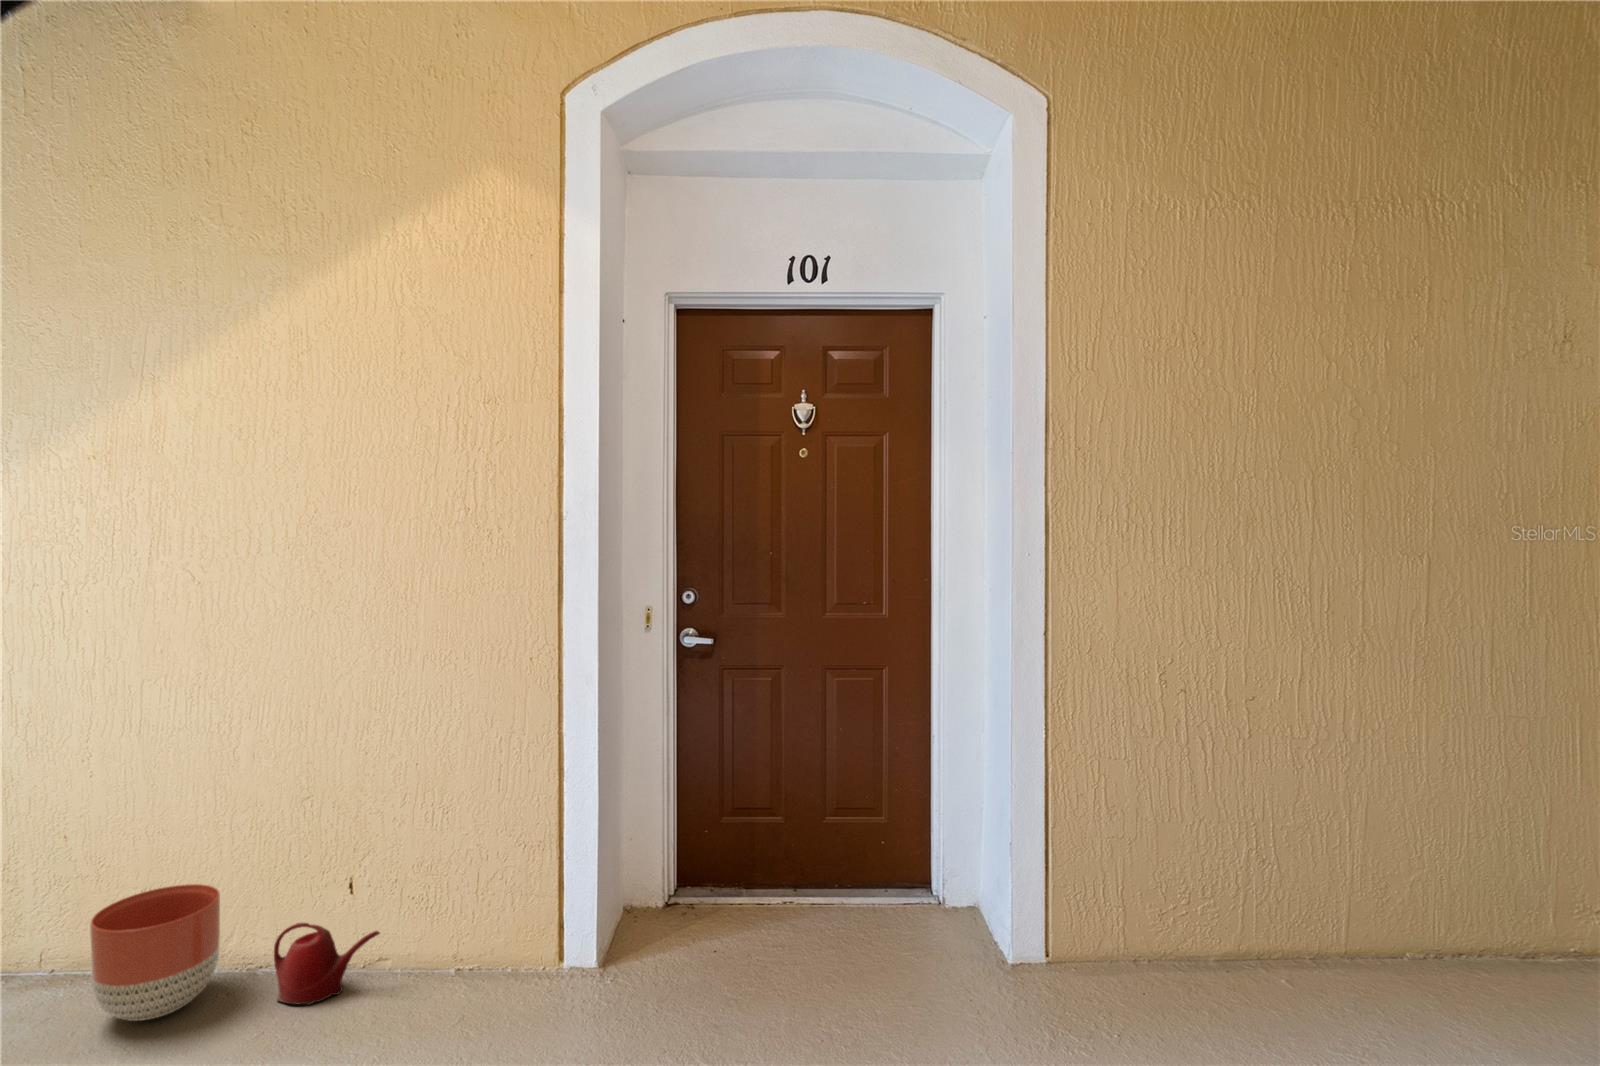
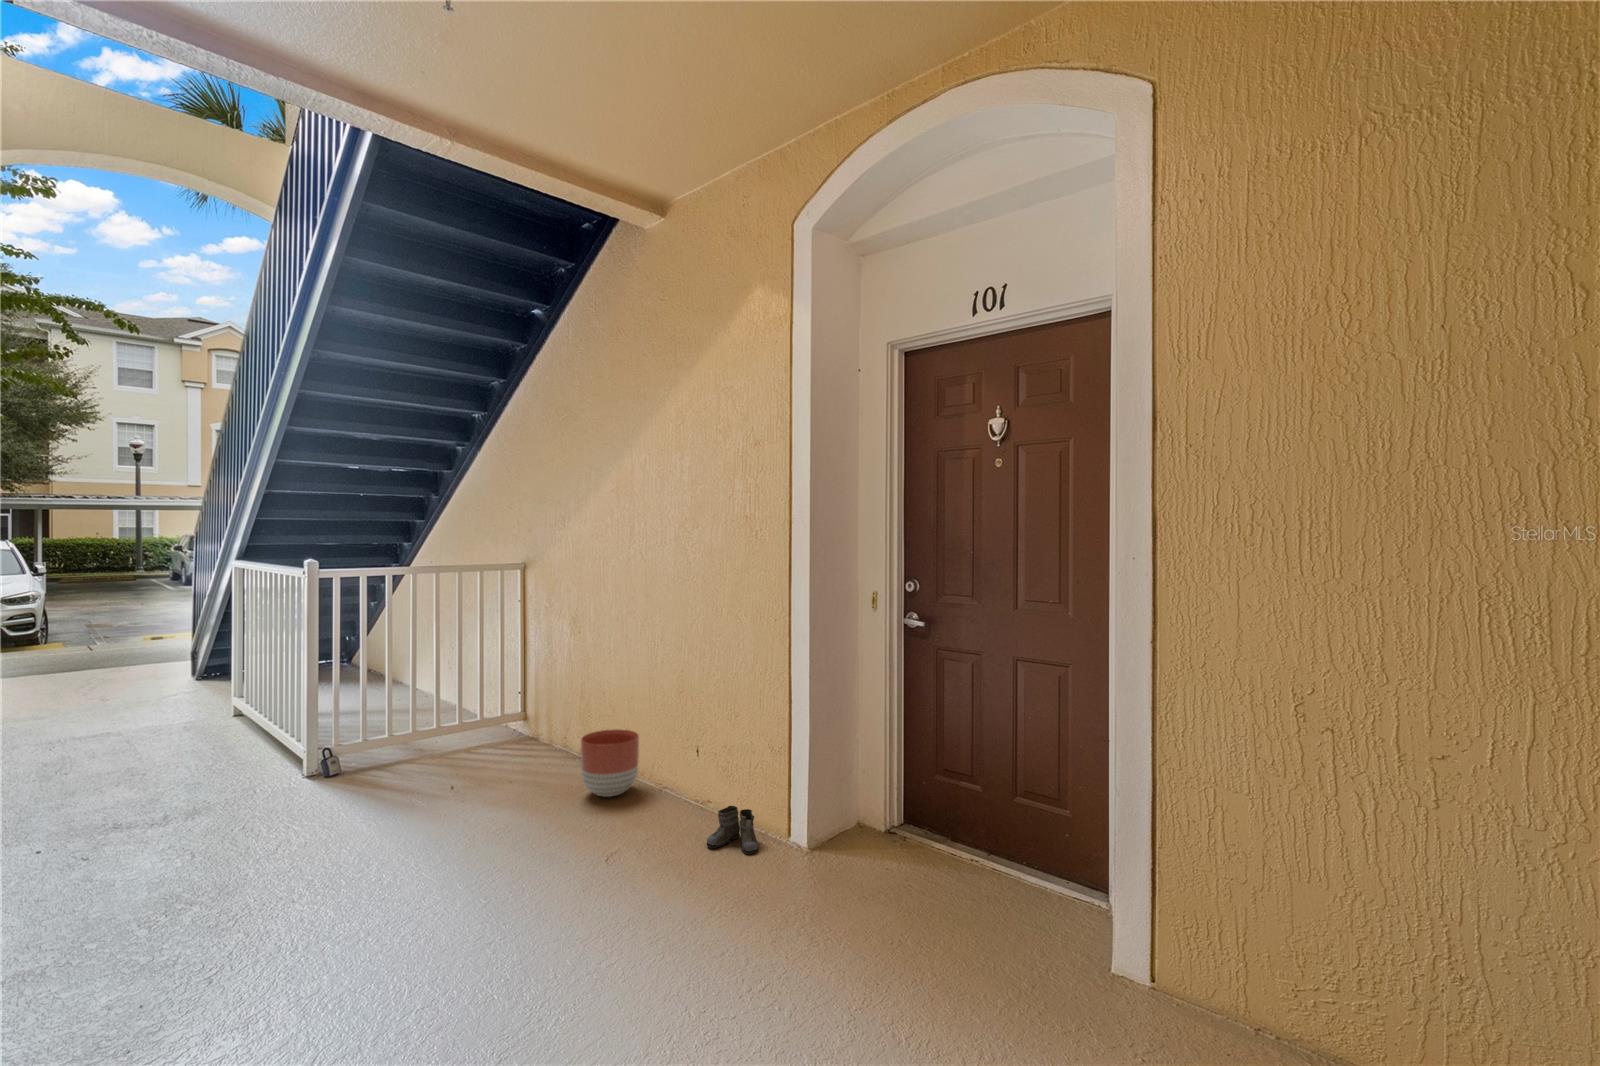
watering can: present [274,923,380,1004] -> none [651,765,694,814]
boots: none [443,941,538,1020] -> present [707,806,759,854]

